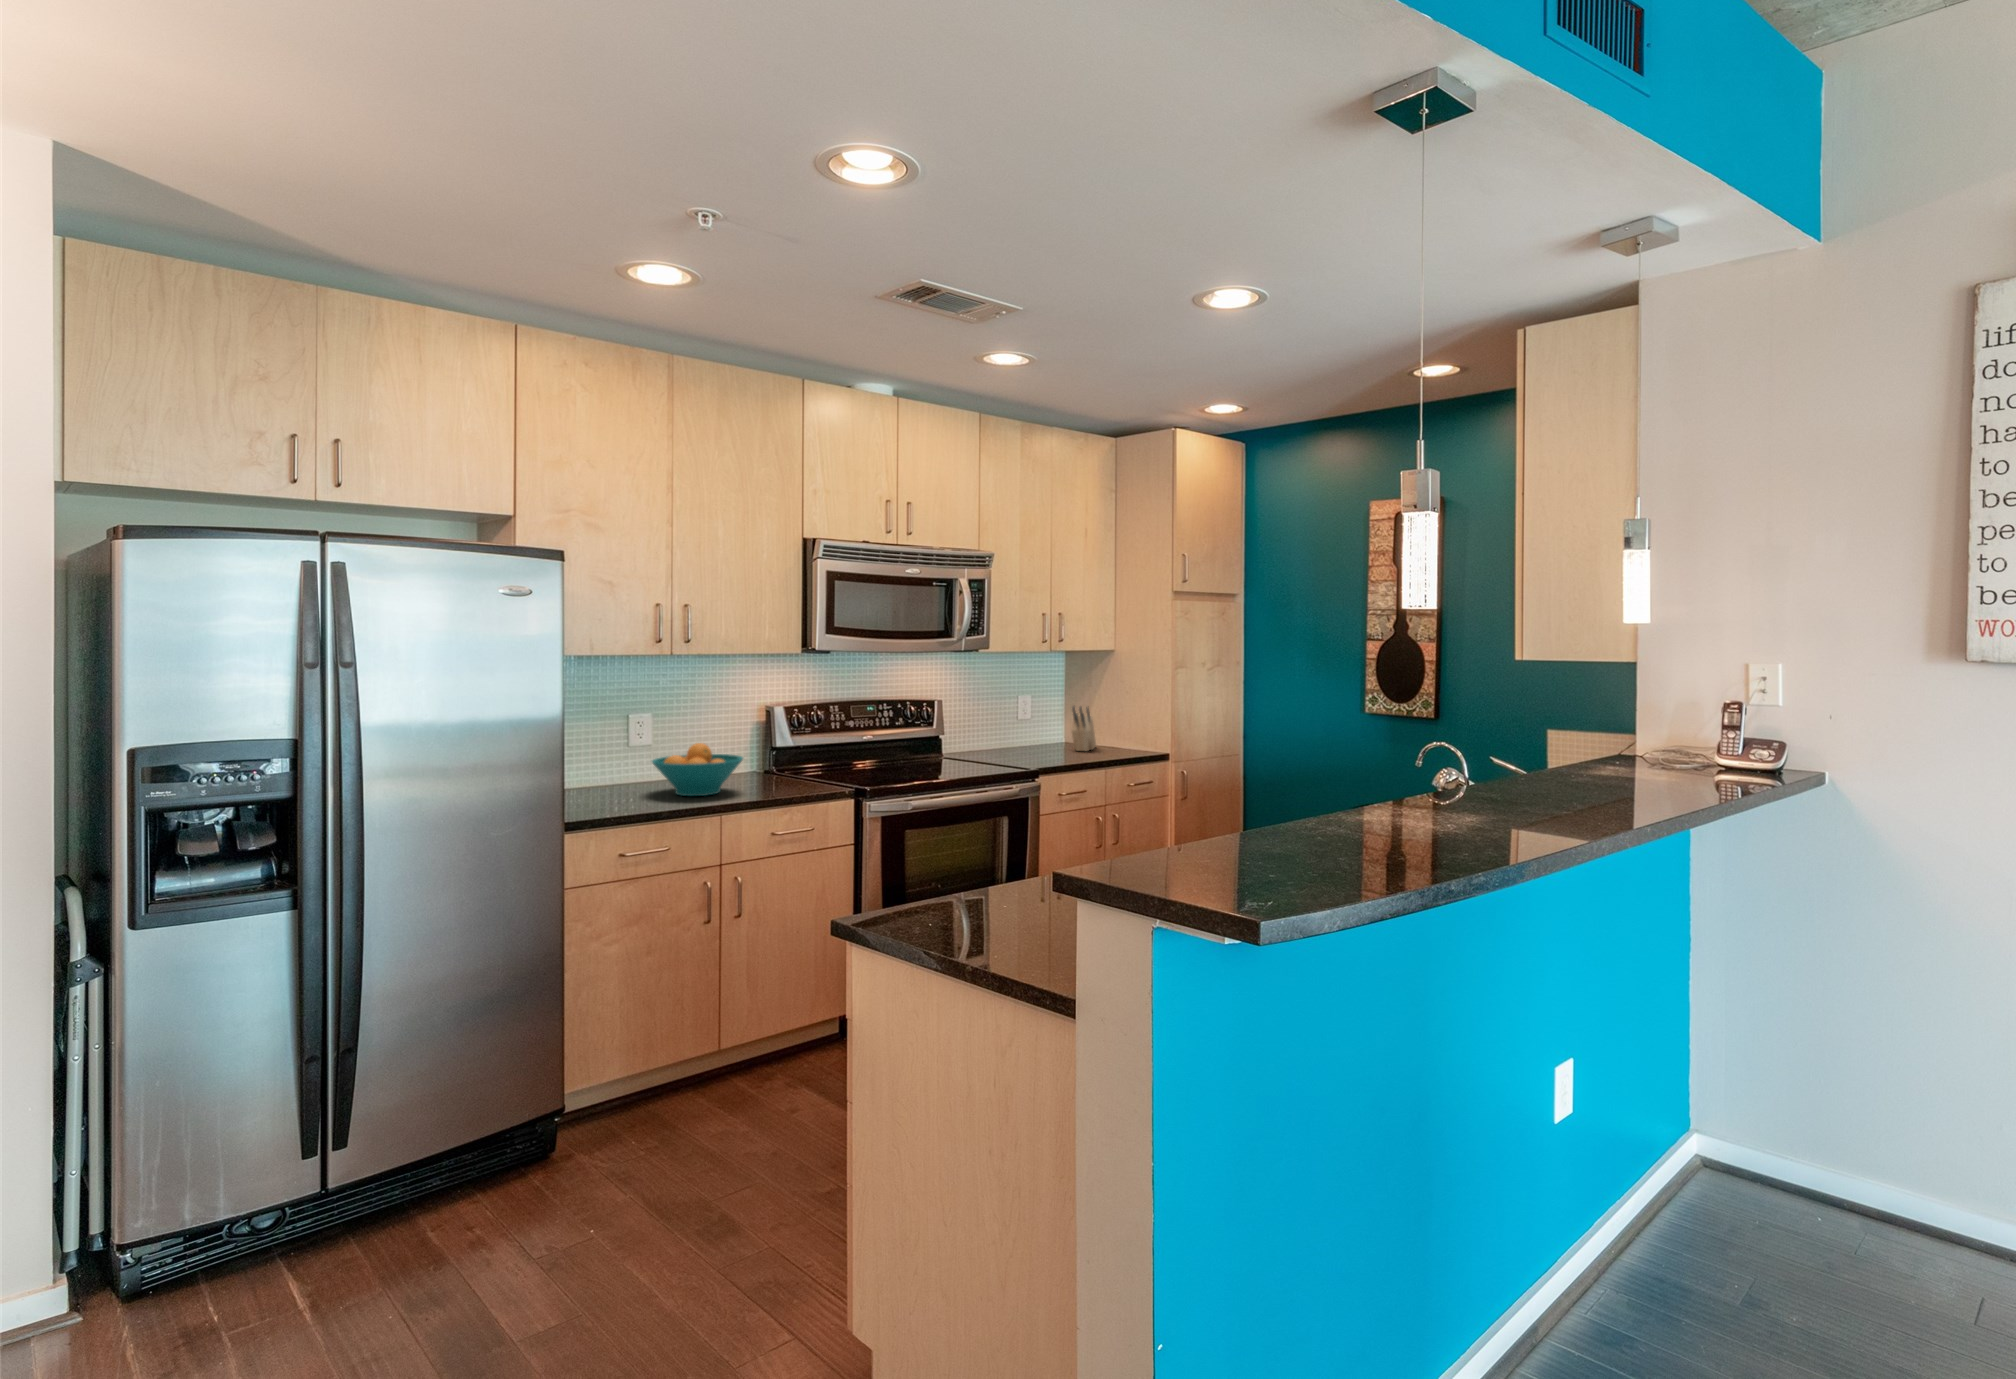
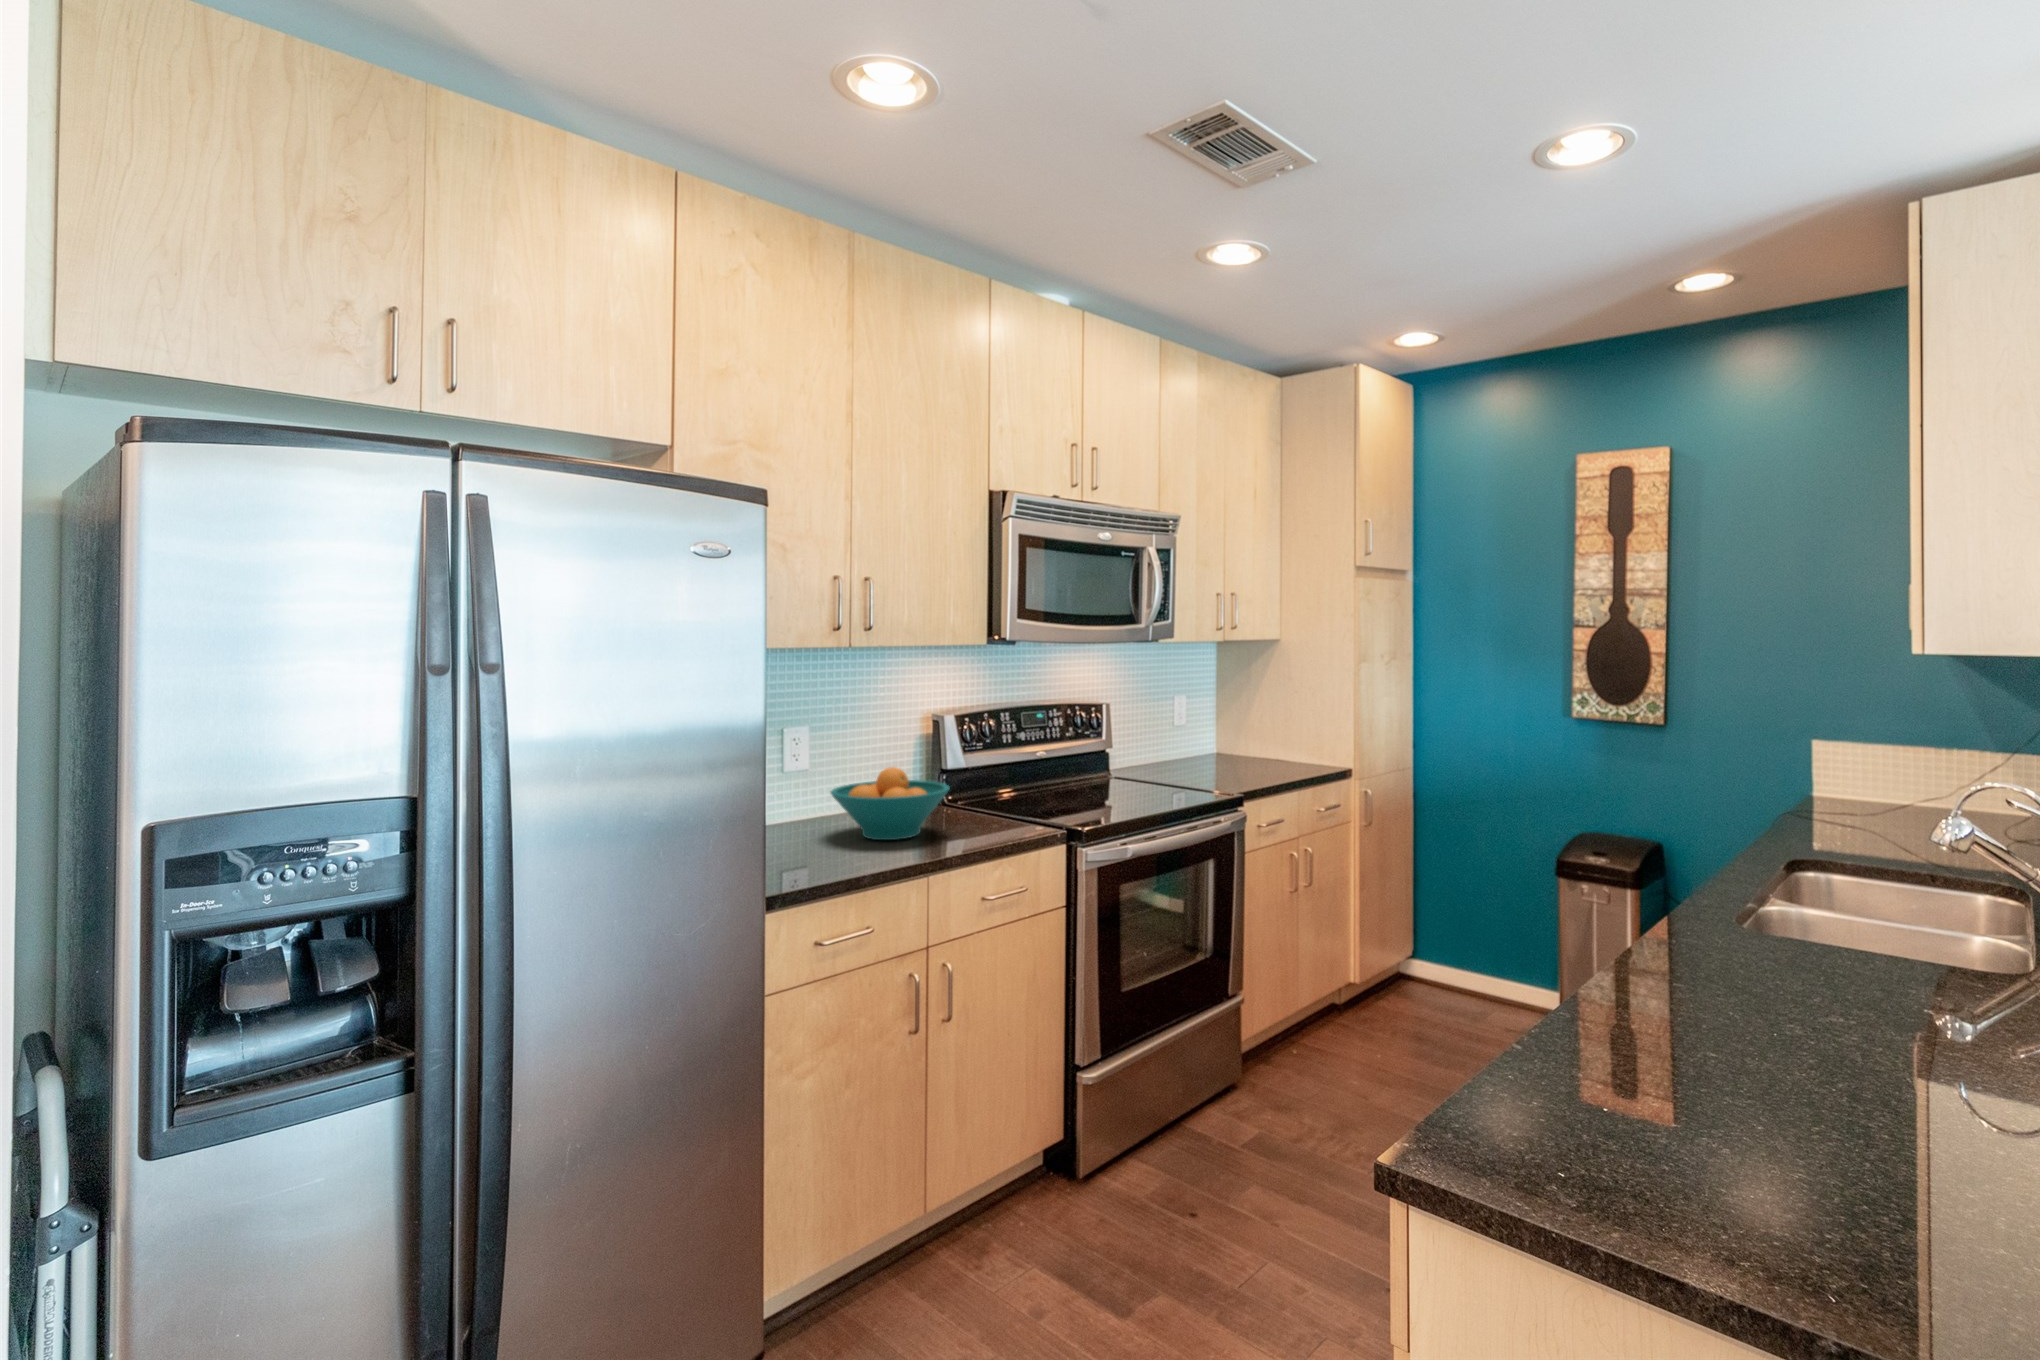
knife block: present [1072,706,1096,751] -> none [1236,705,1265,758]

